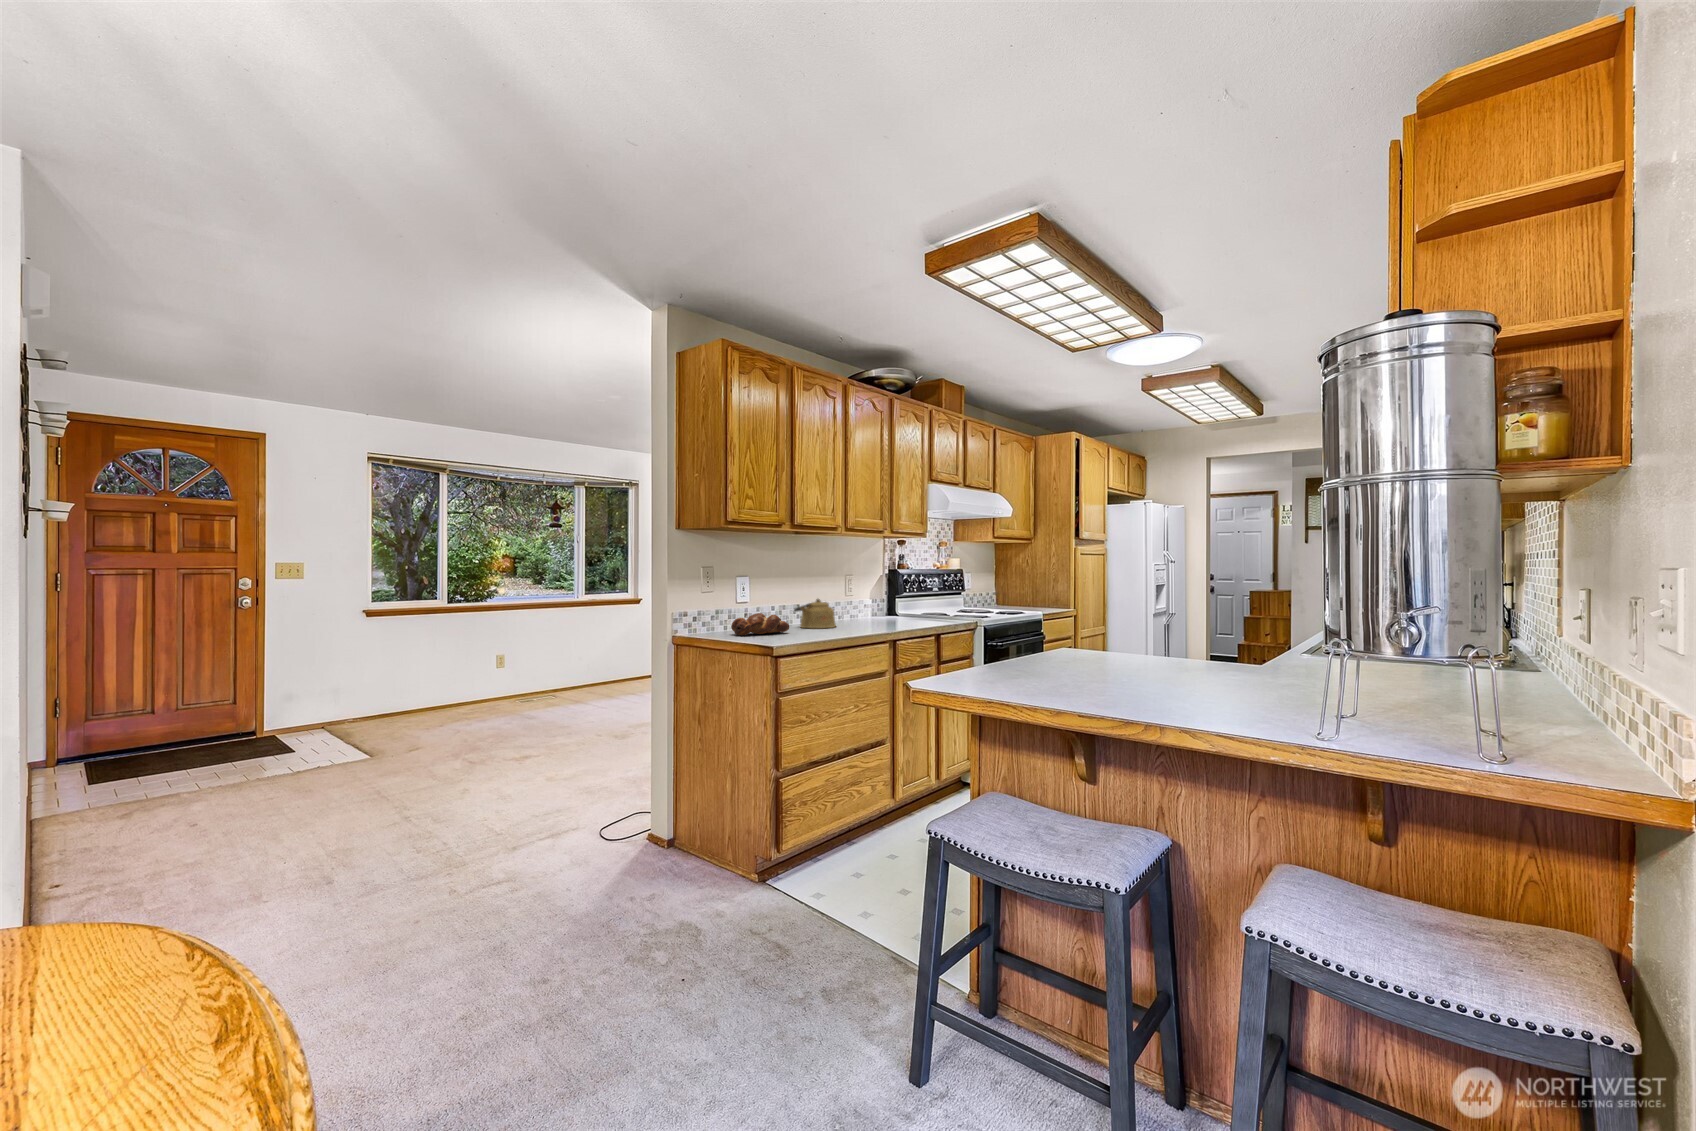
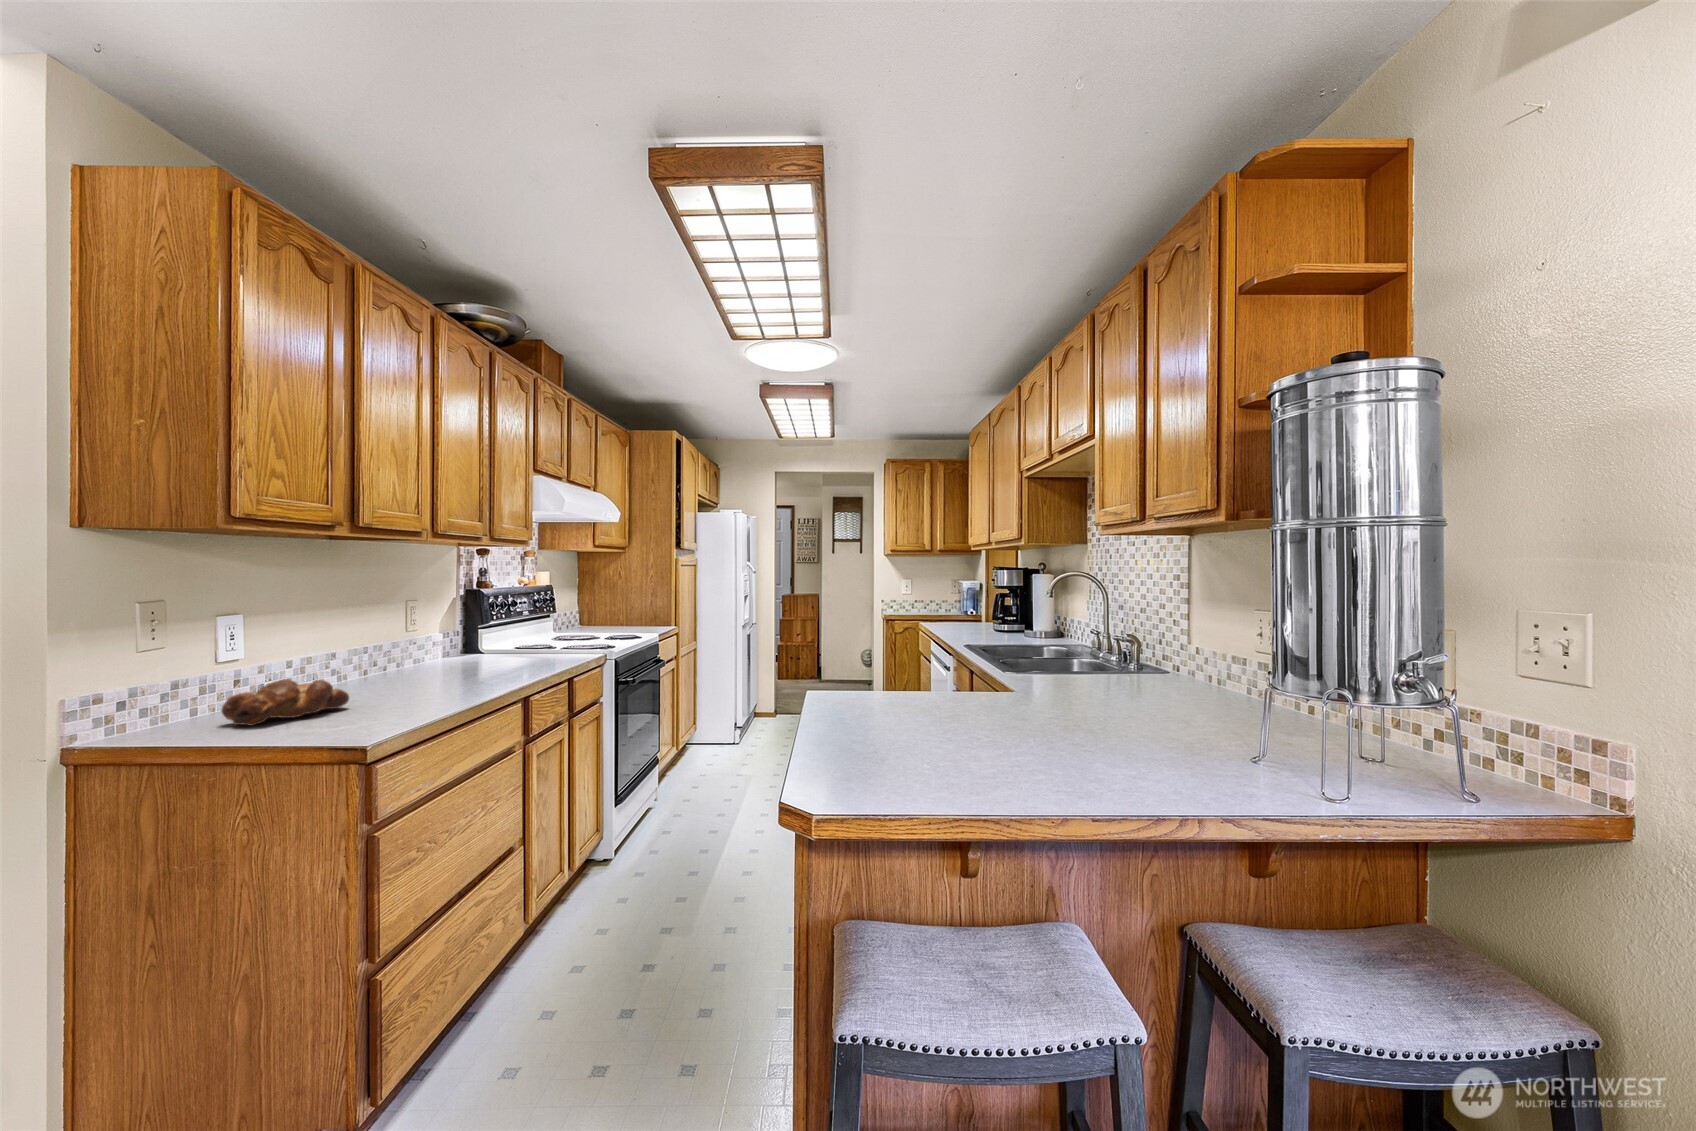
kettle: present [794,599,836,629] -> none [336,642,417,693]

